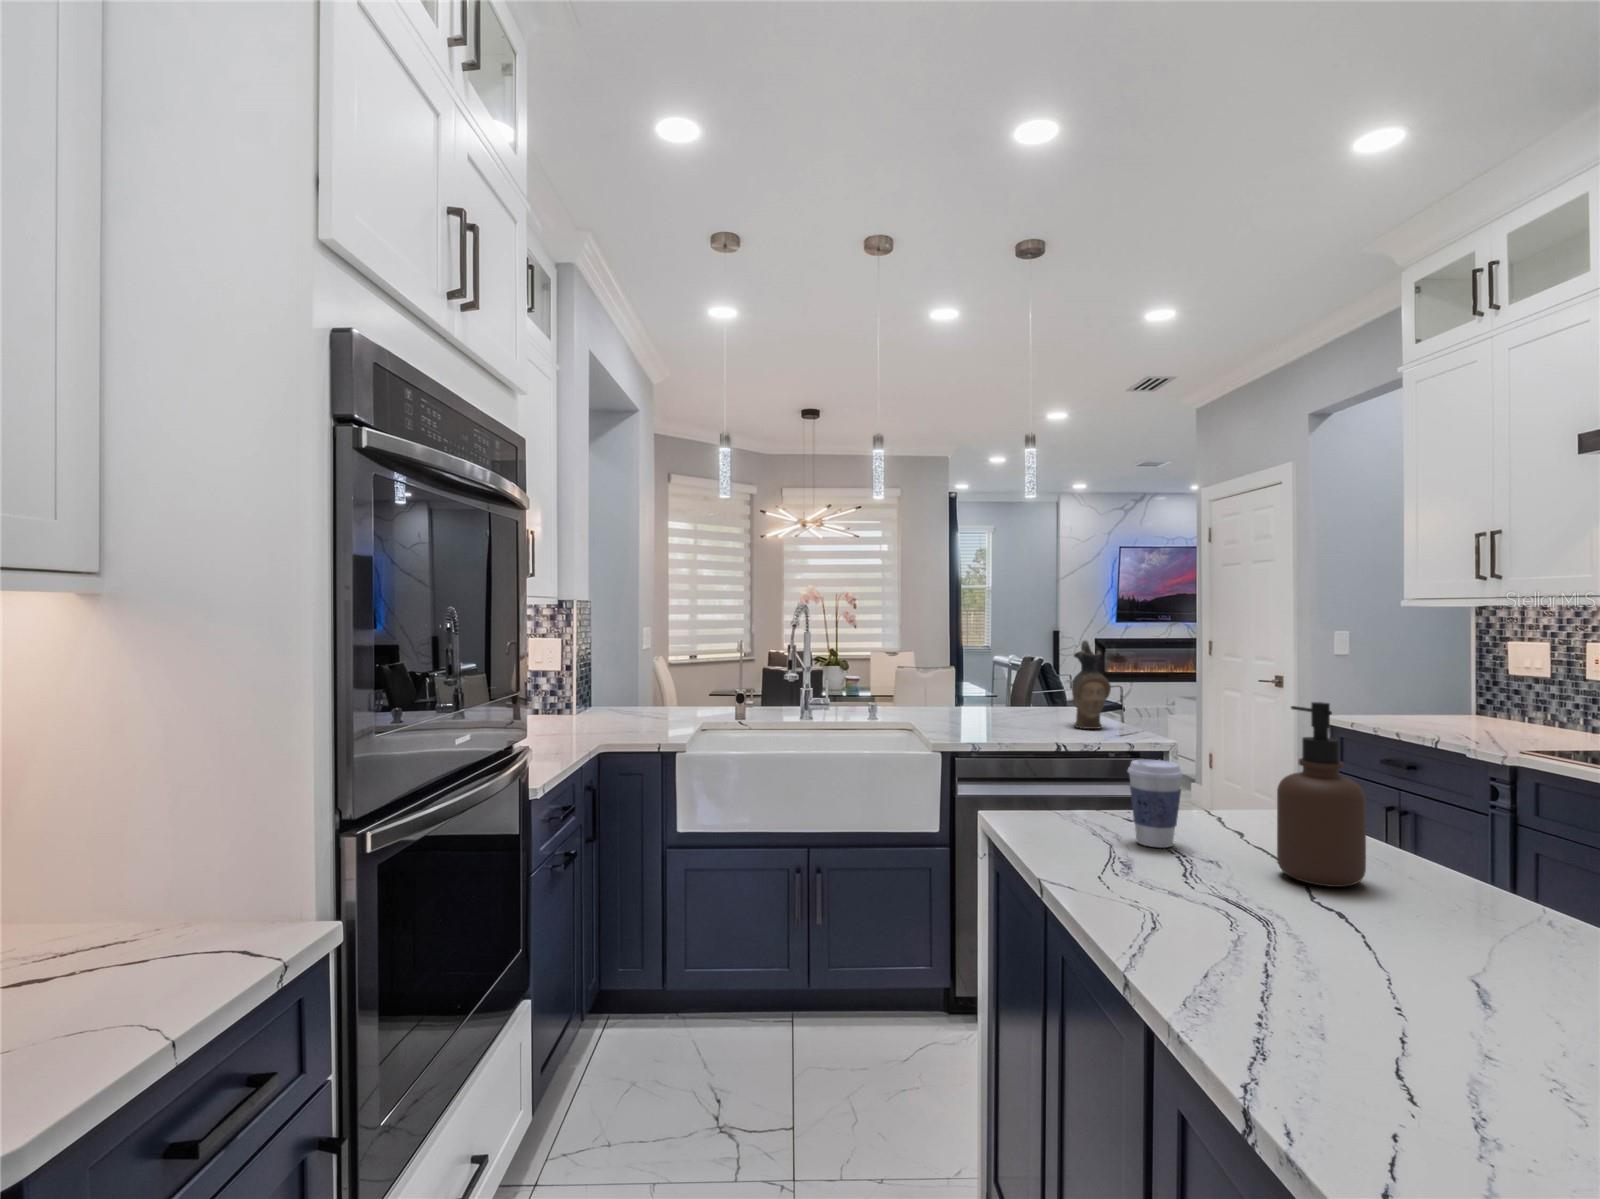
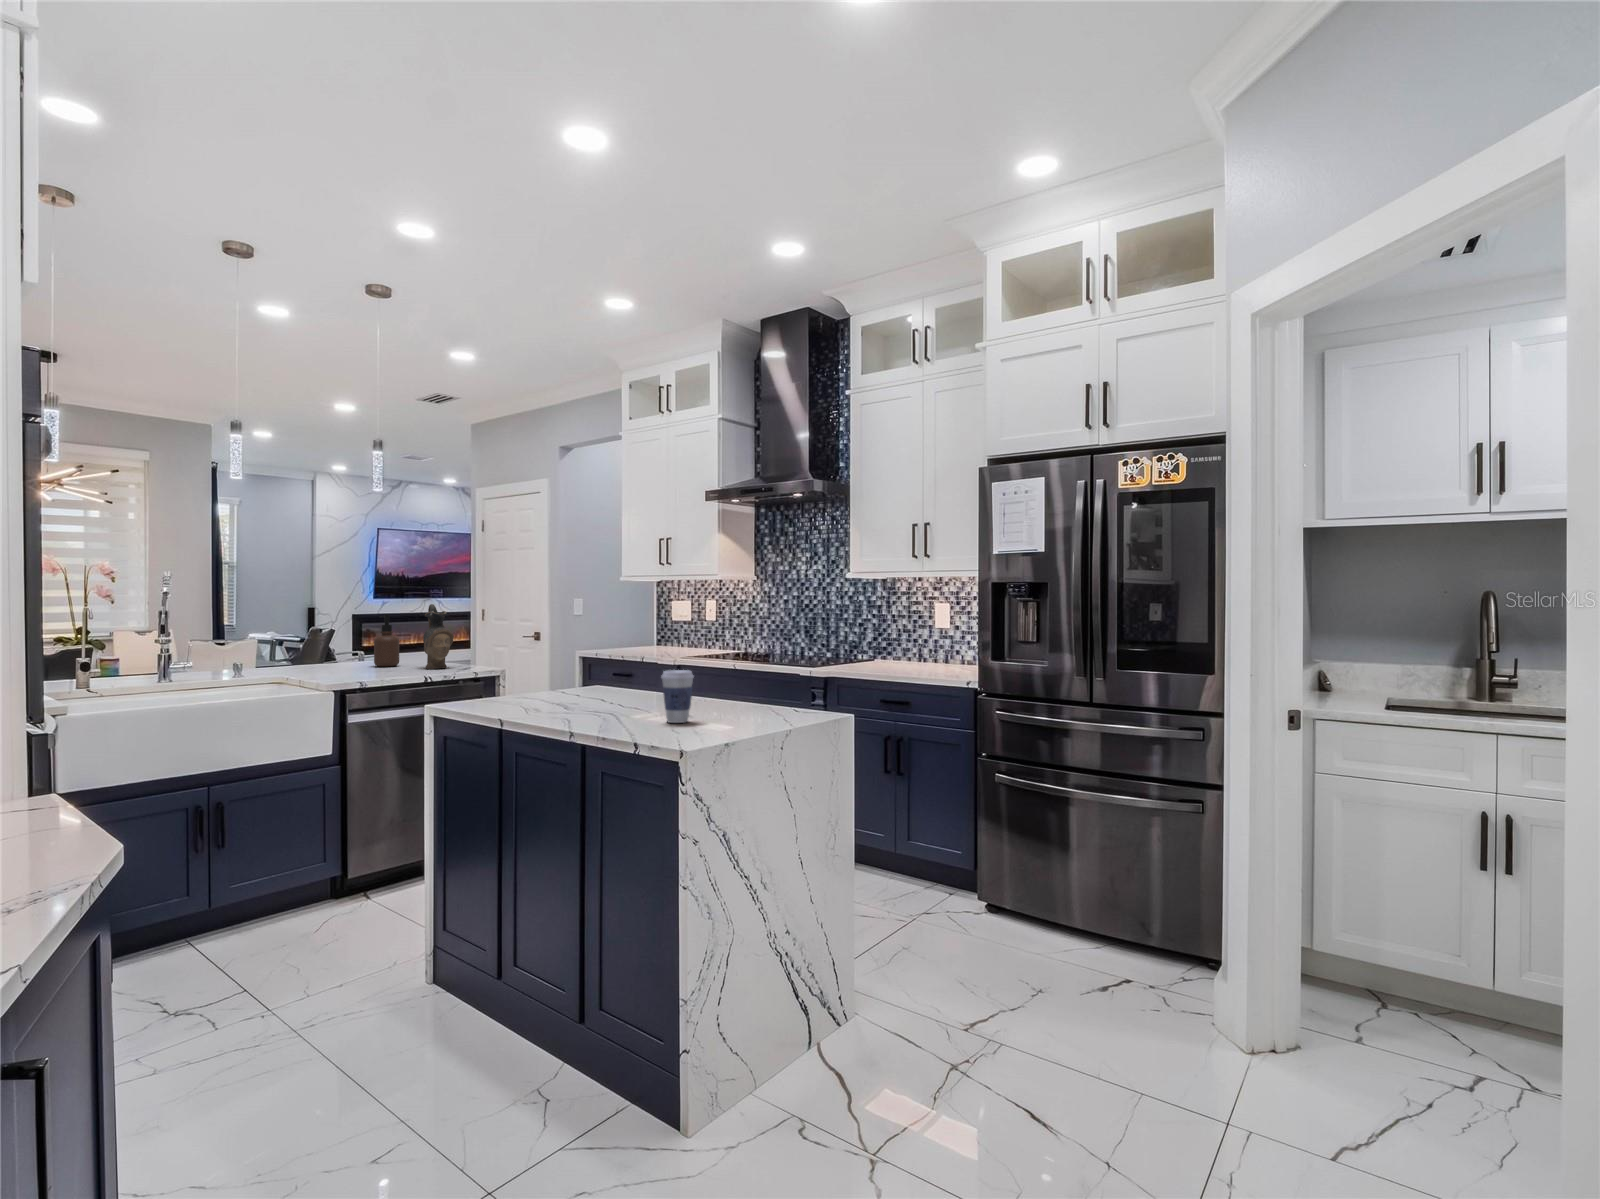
soap dispenser: present [1277,702,1366,887] -> present [374,614,399,667]
coffee cup: present [1128,760,1183,848] -> present [661,670,694,723]

